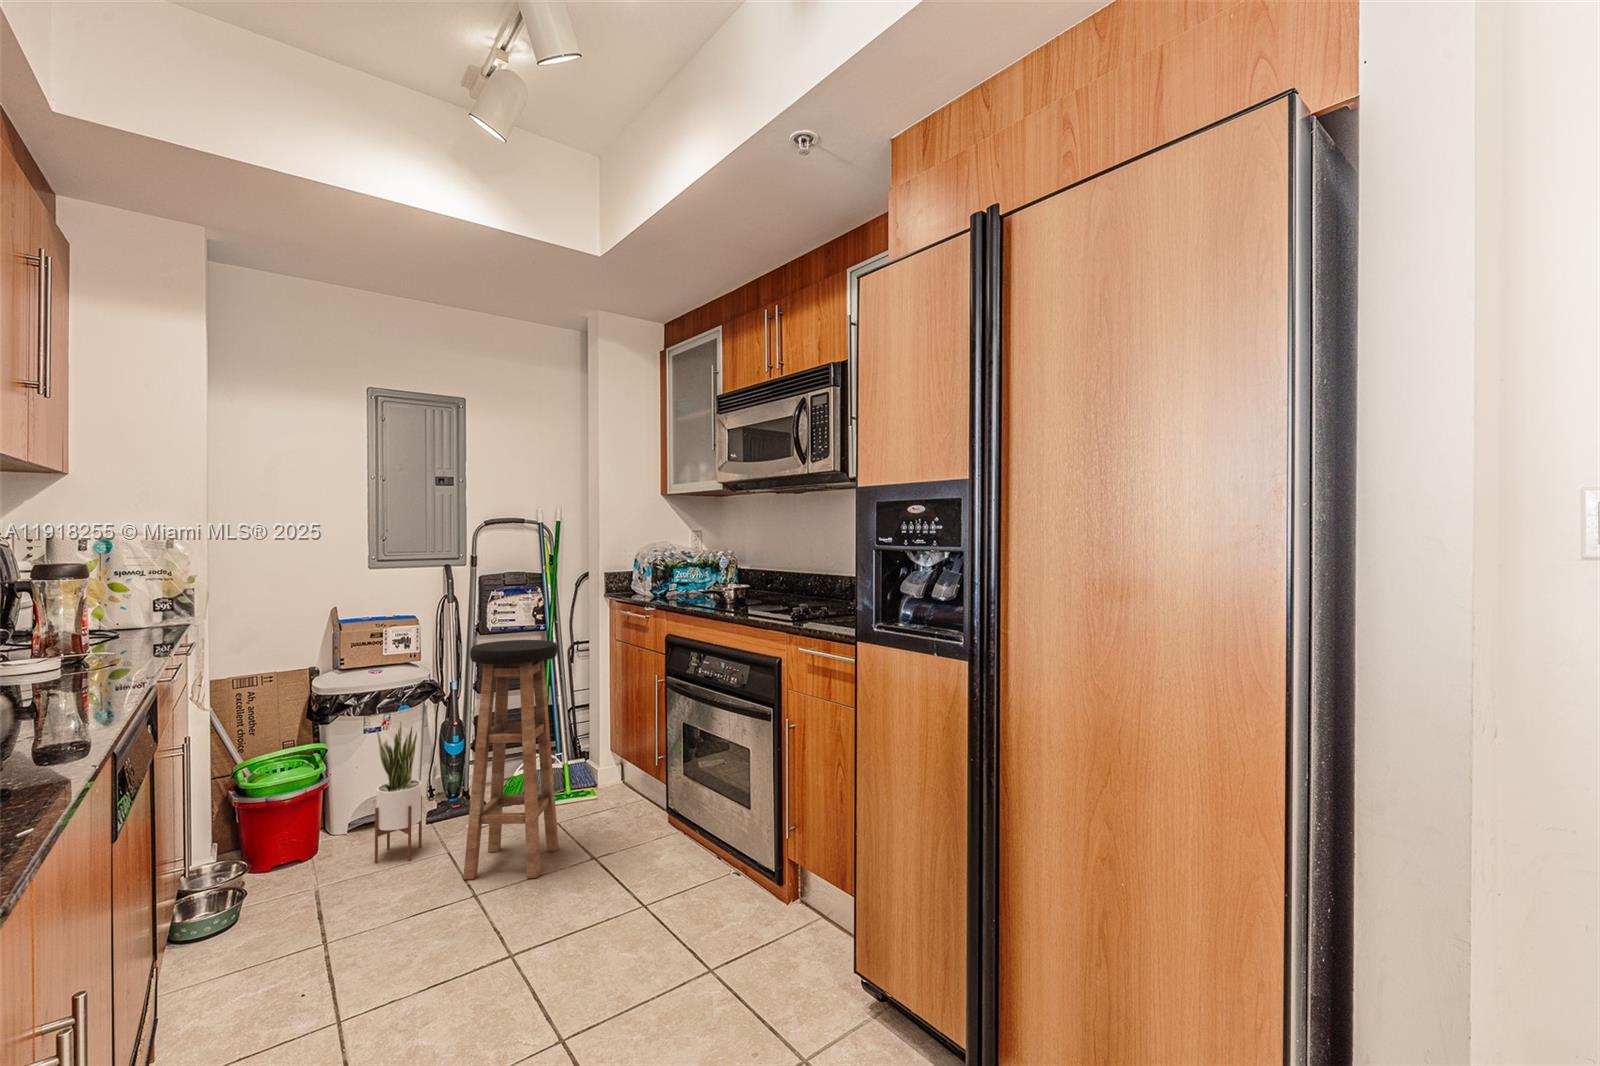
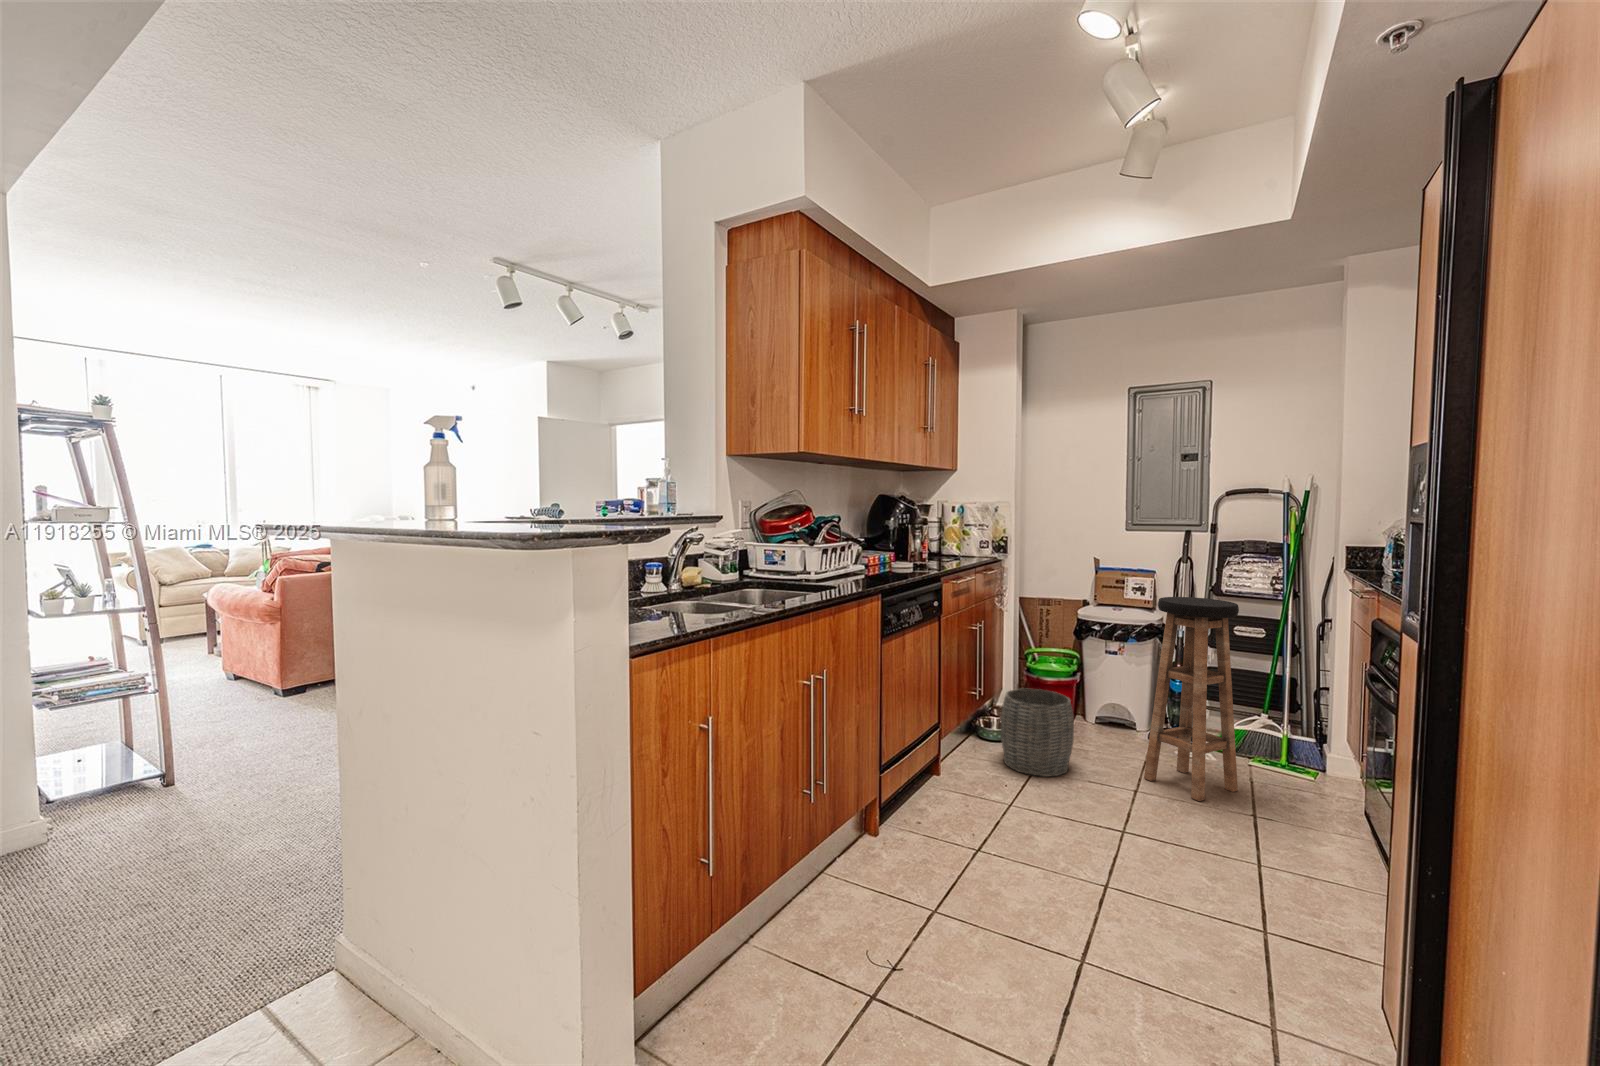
potted plant: present [375,721,422,863] -> none [1096,648,1134,753]
woven basket: none [245,809,372,958] -> present [1001,689,1074,777]

